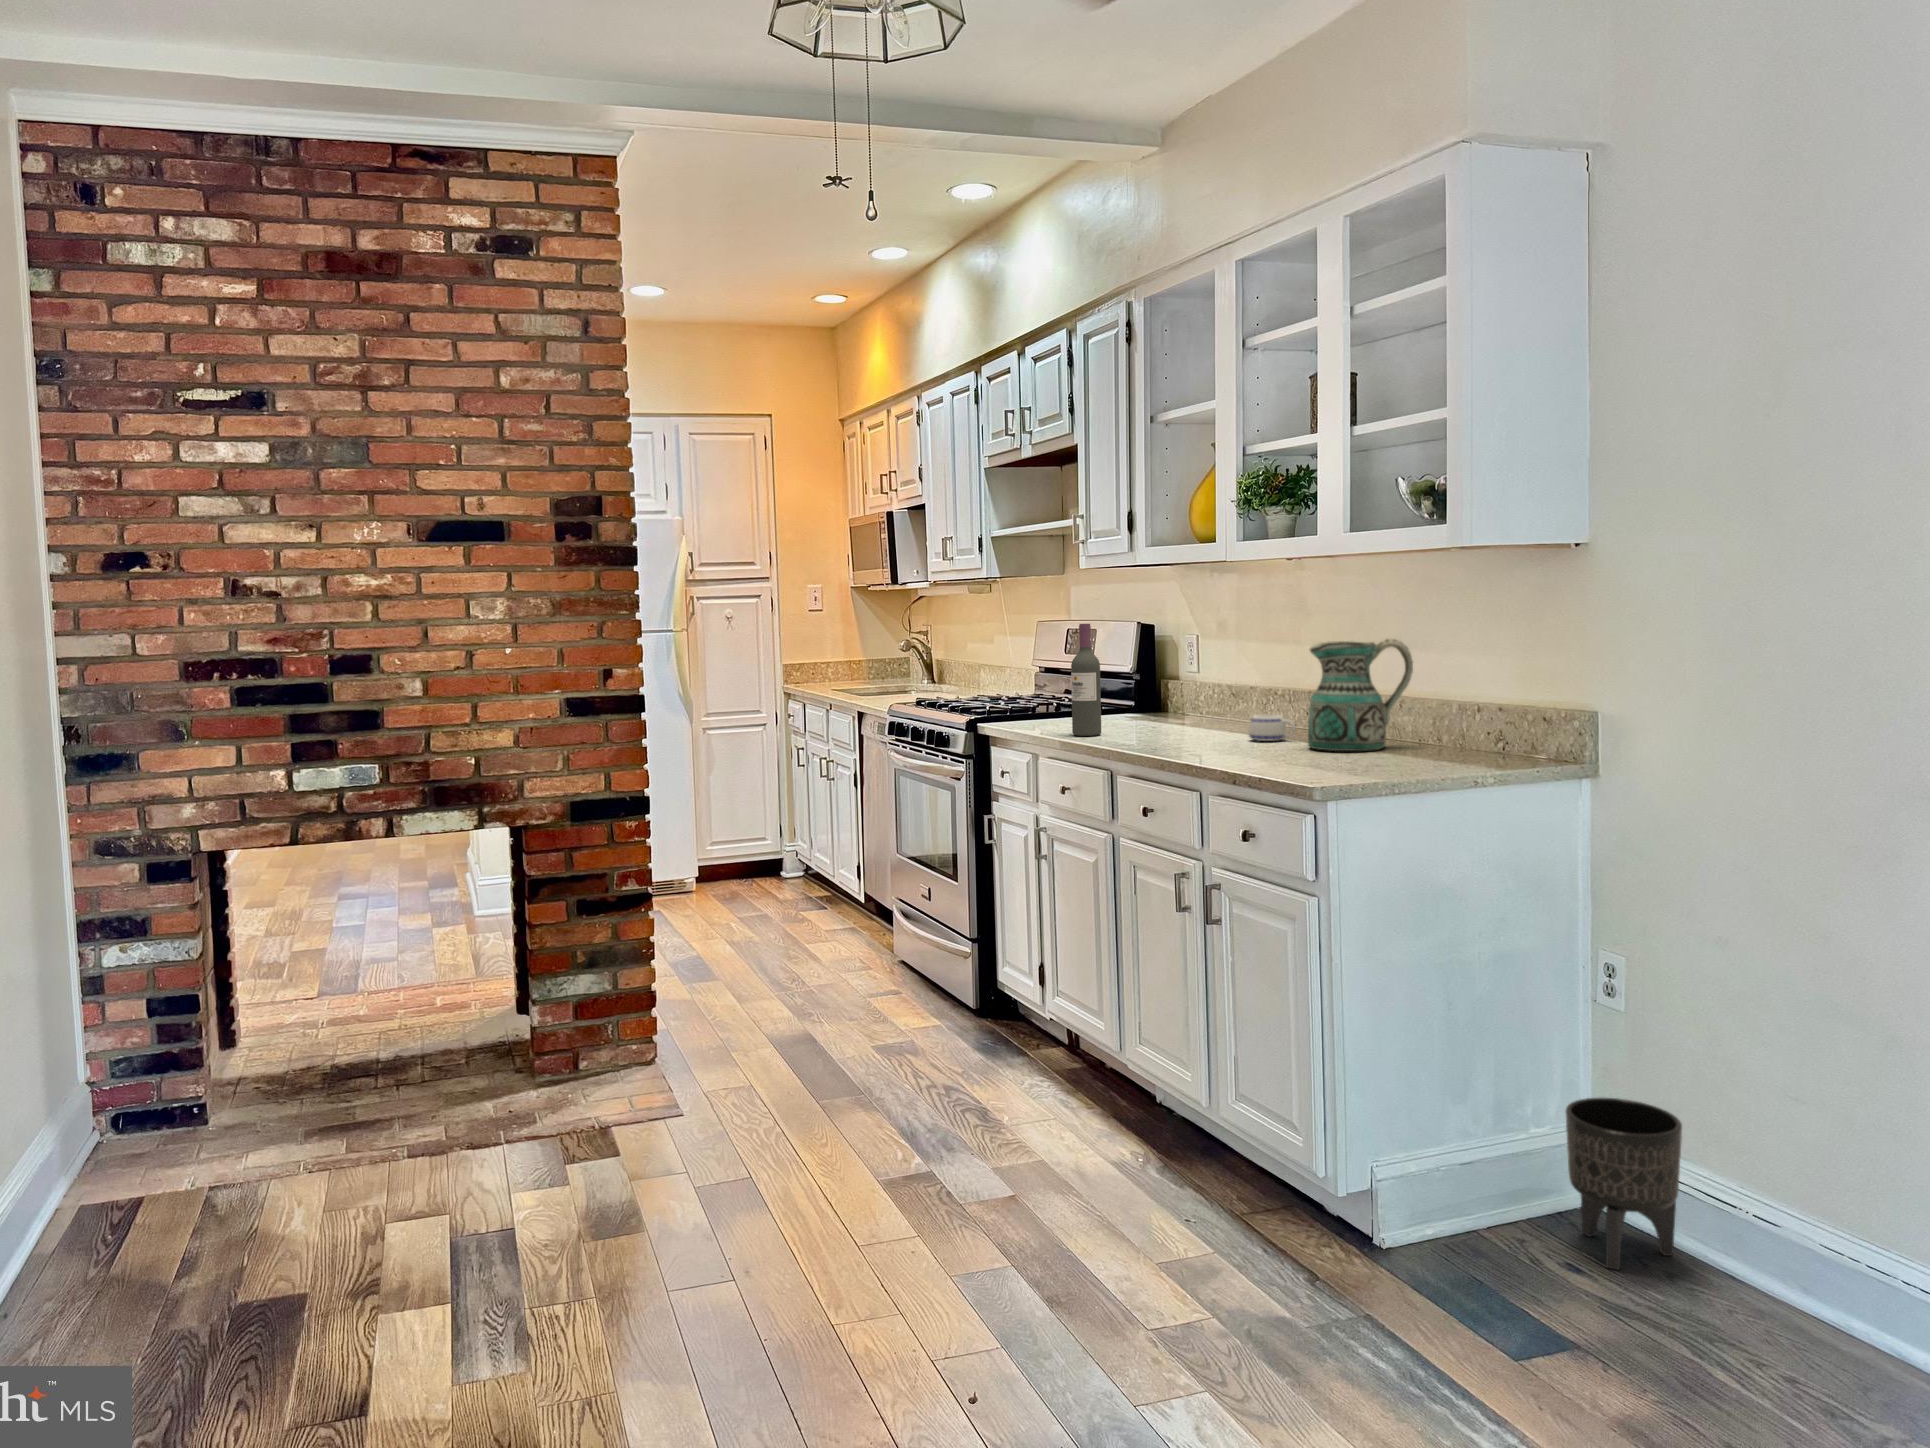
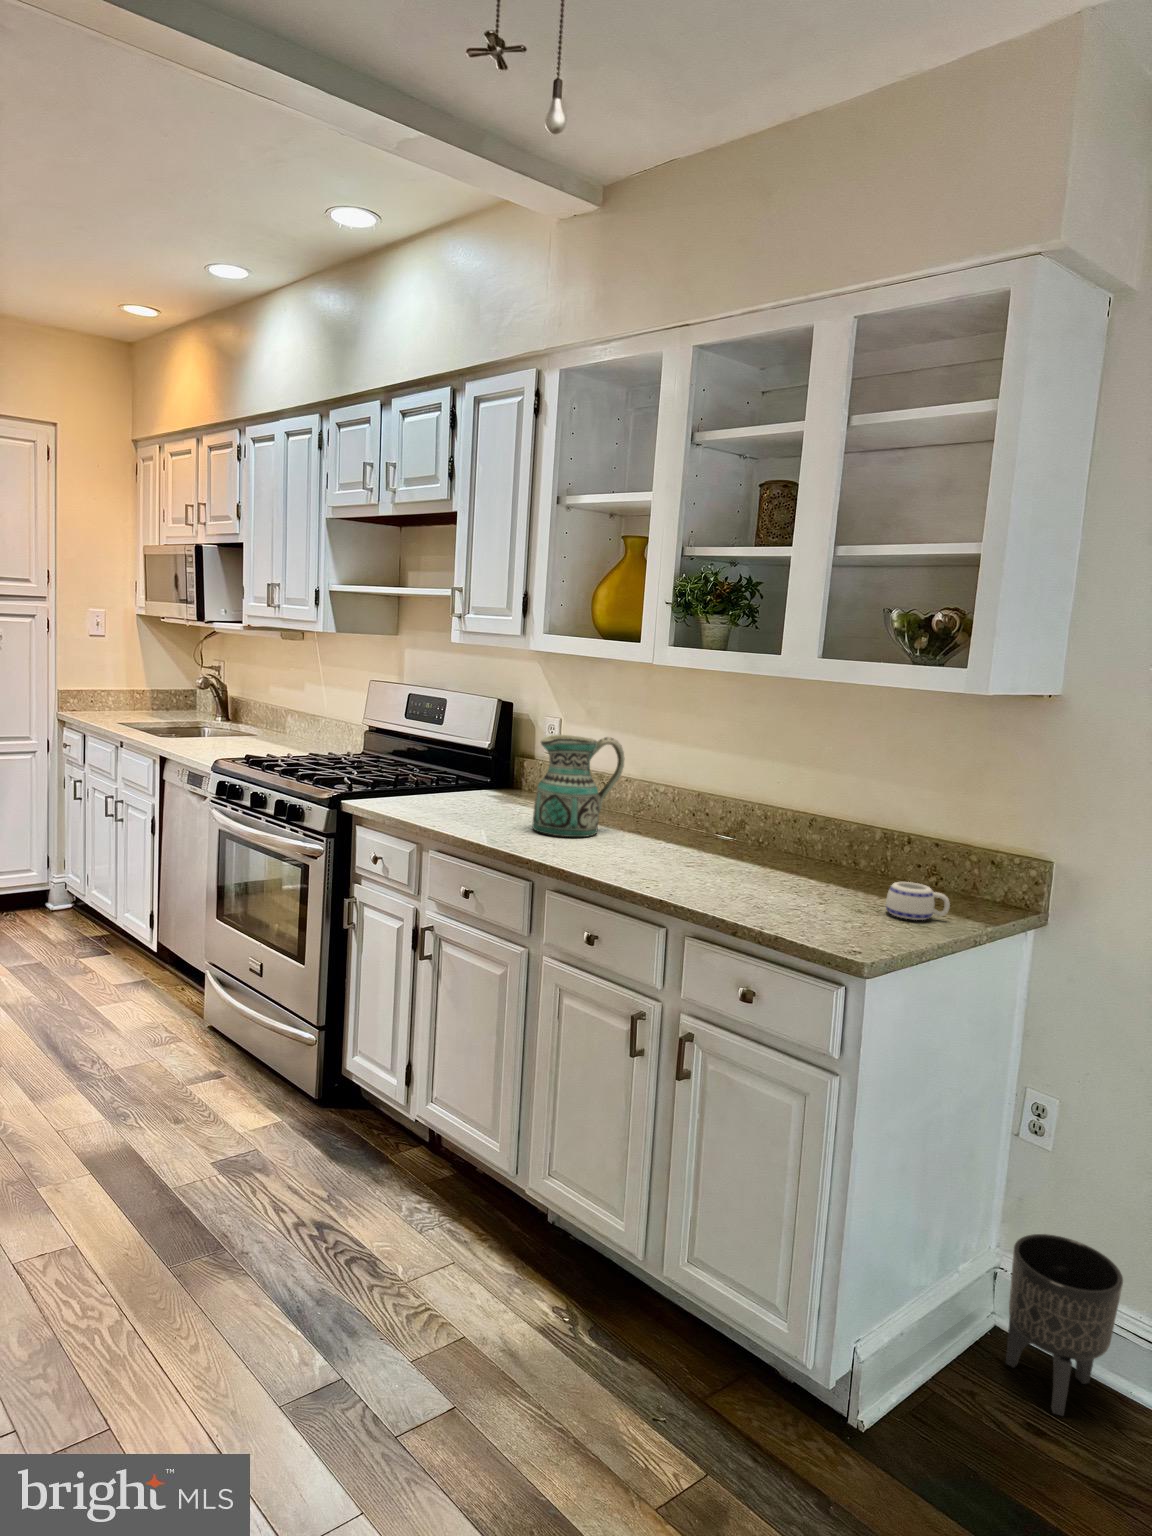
wine bottle: present [1071,624,1101,736] -> none [473,714,508,835]
ceramic pitcher: present [1308,639,1413,751] -> present [532,735,624,837]
mug: present [1249,715,1296,741] -> present [886,882,950,920]

